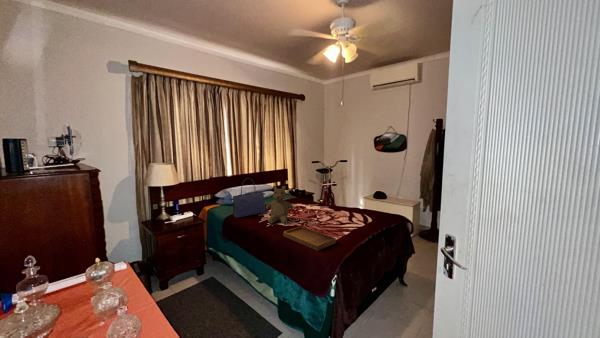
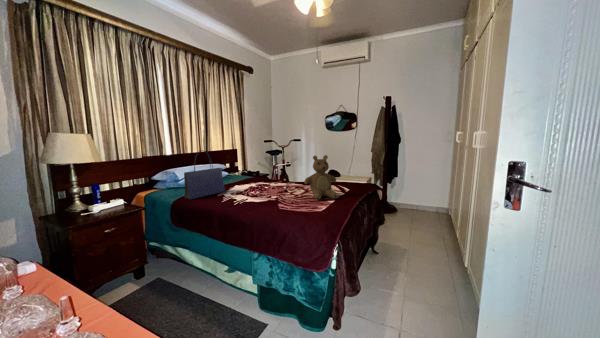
teddy bear: present [266,186,294,224] -> present [304,155,337,199]
tray: present [283,223,336,251] -> none [261,191,326,221]

